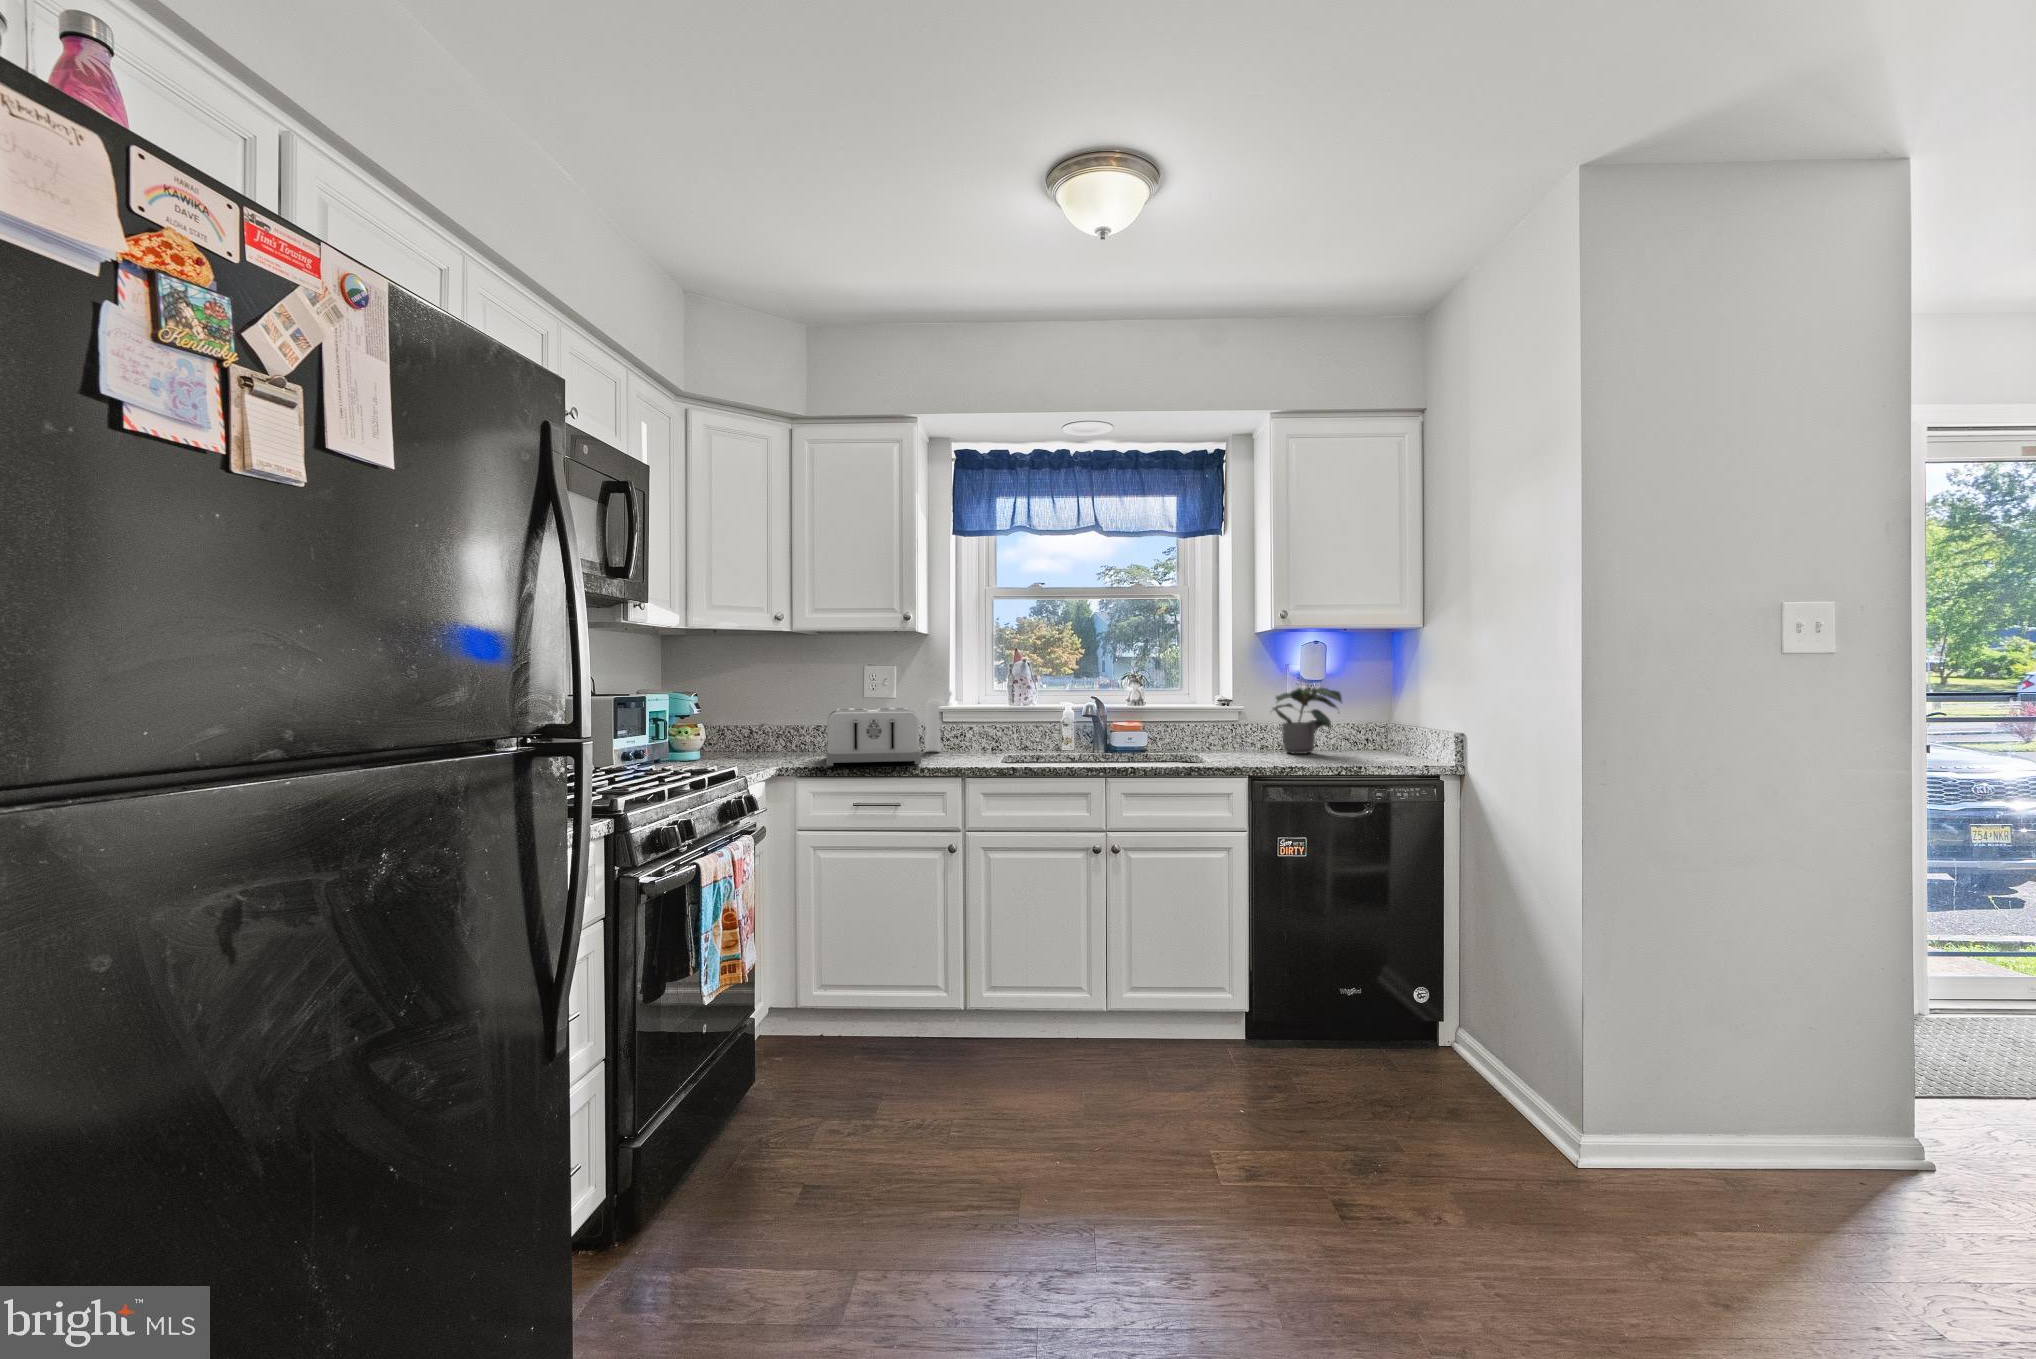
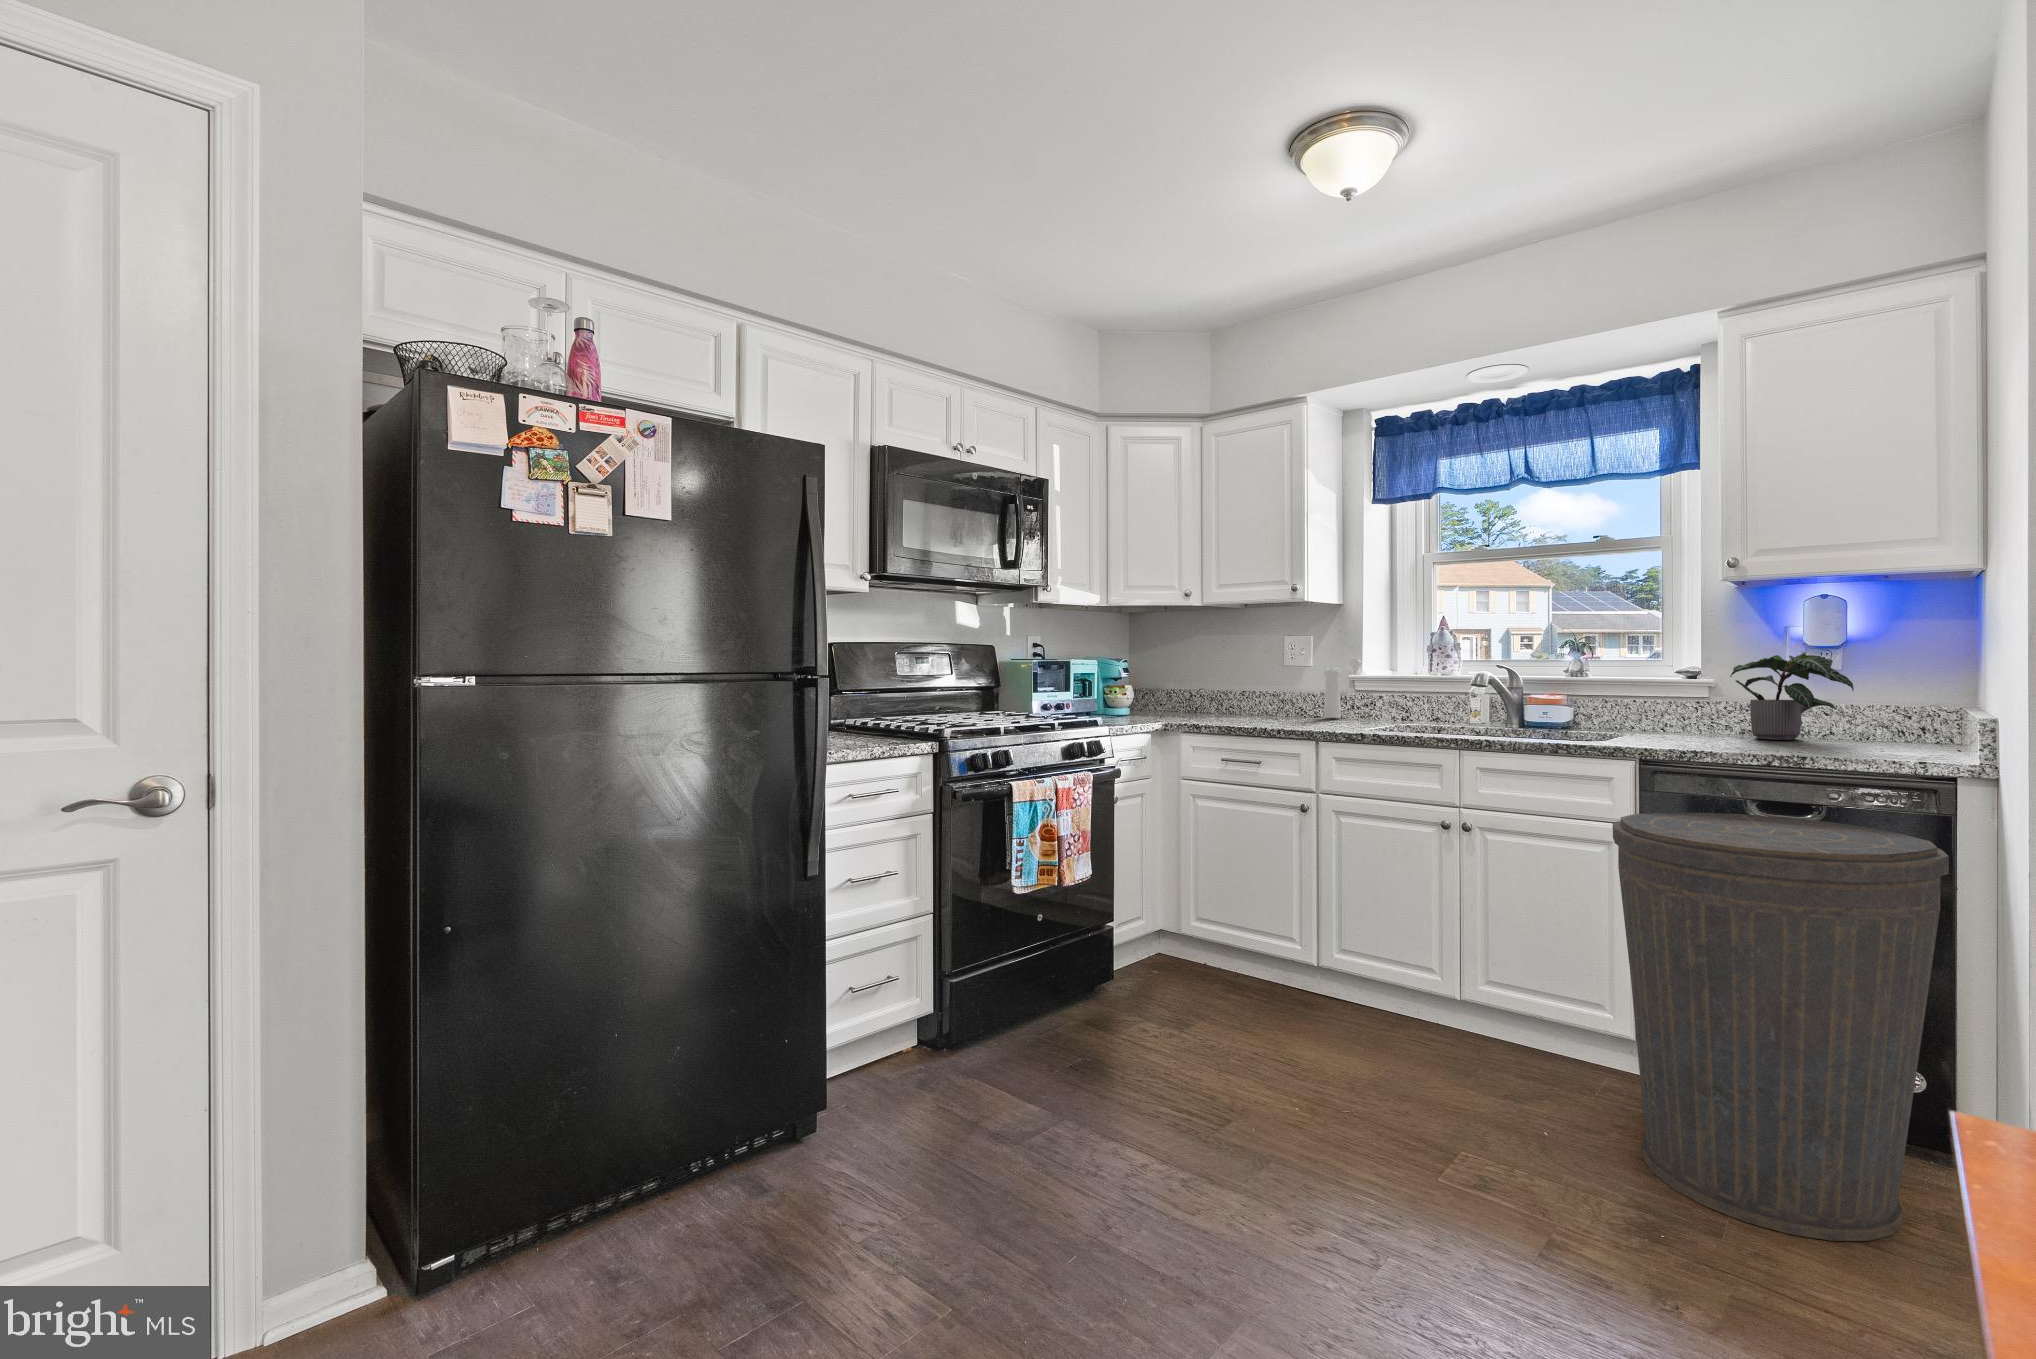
toaster: present [826,708,921,766] -> none [1200,675,1307,728]
trash can: none [1288,813,1498,1127] -> present [1613,813,1949,1241]

